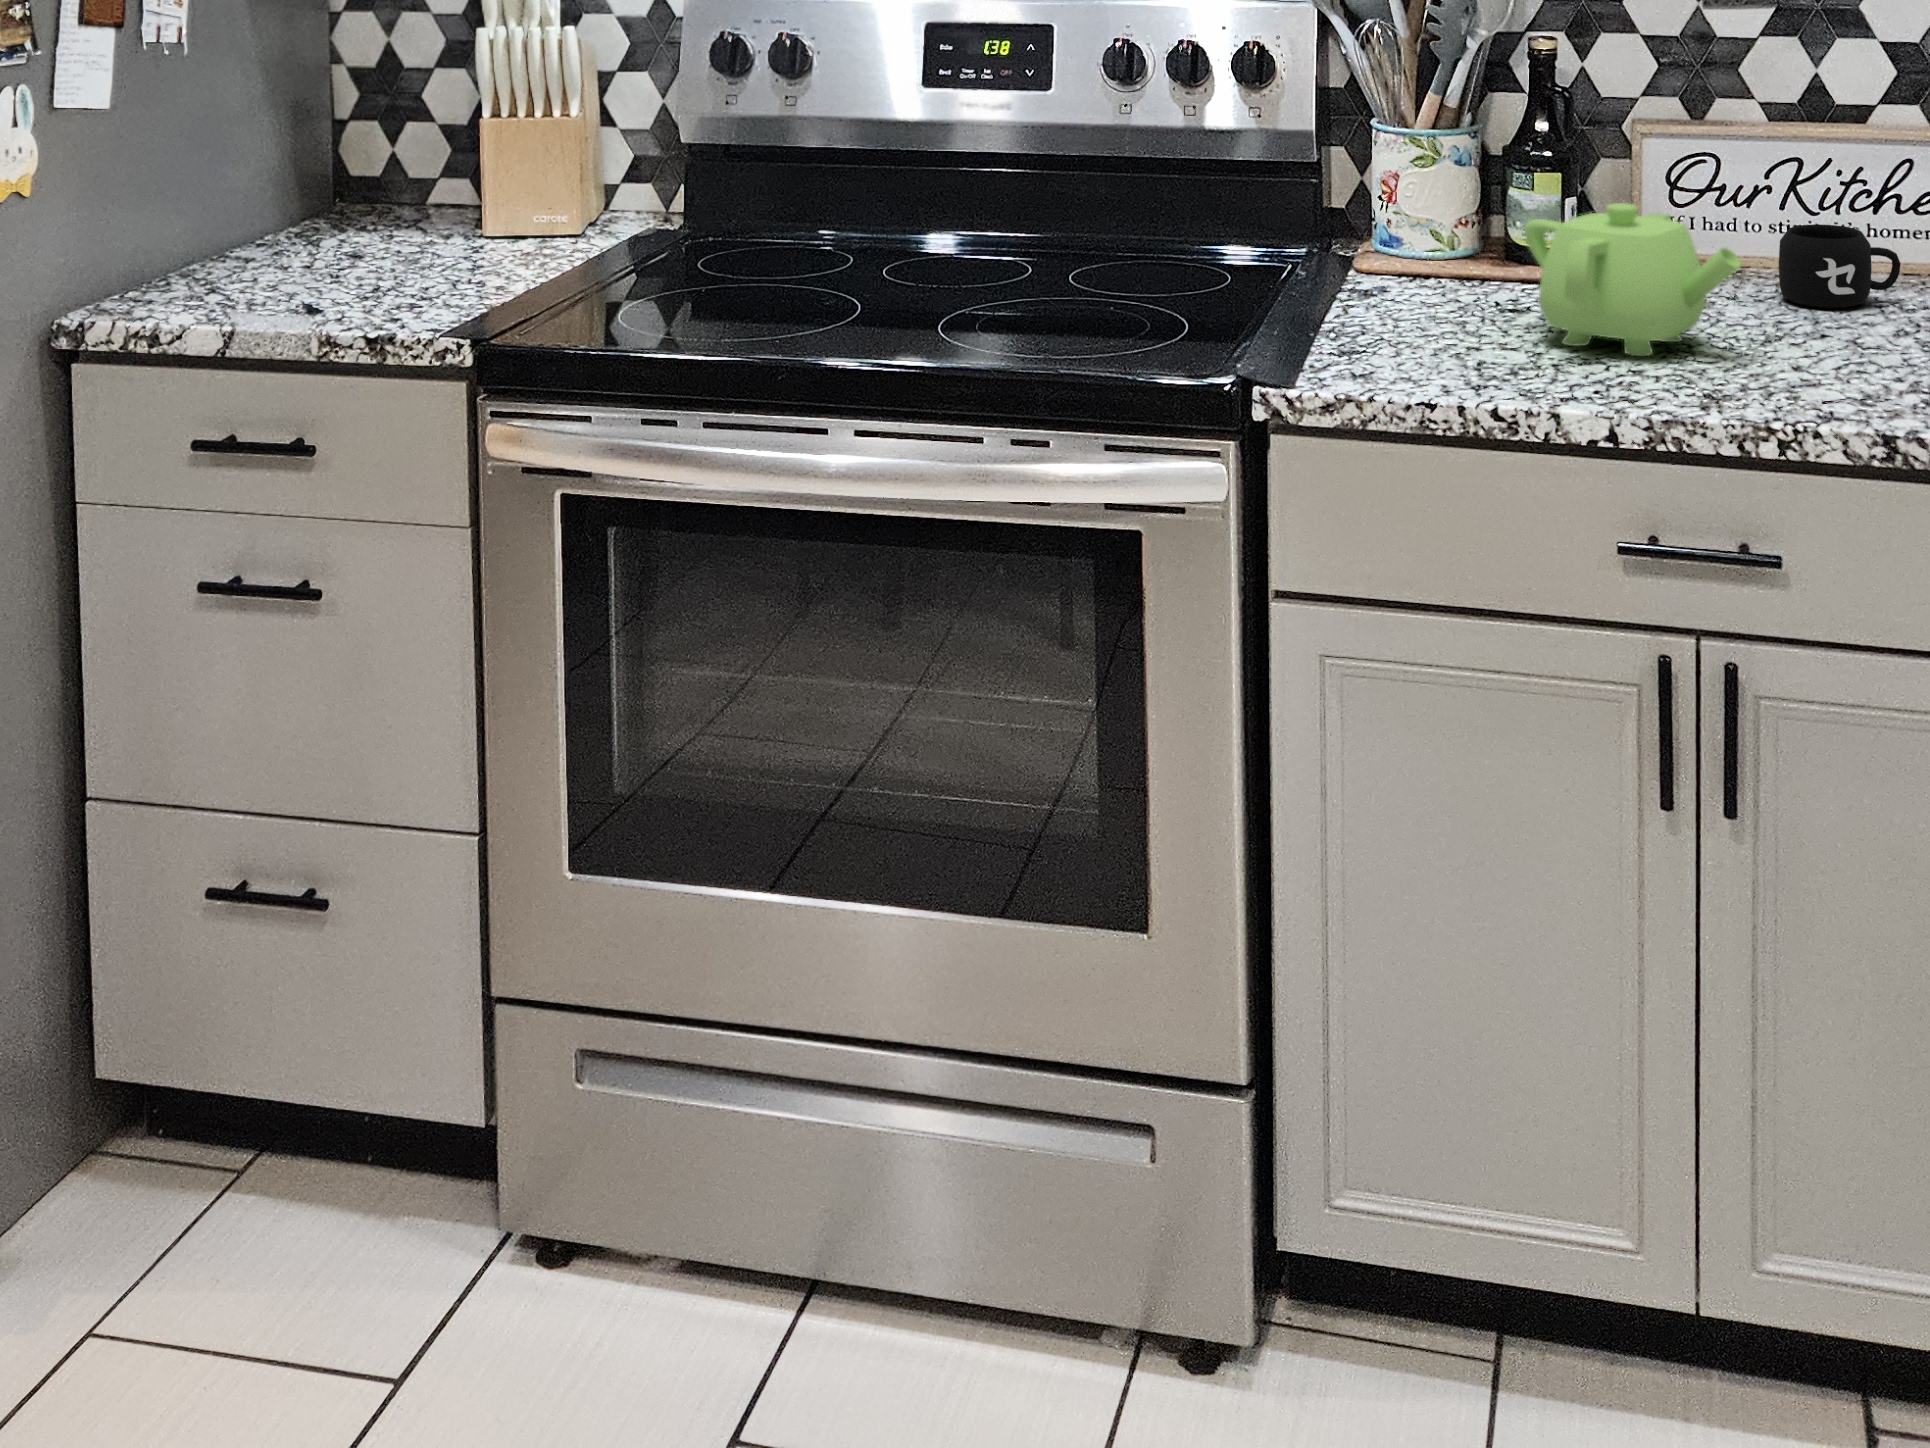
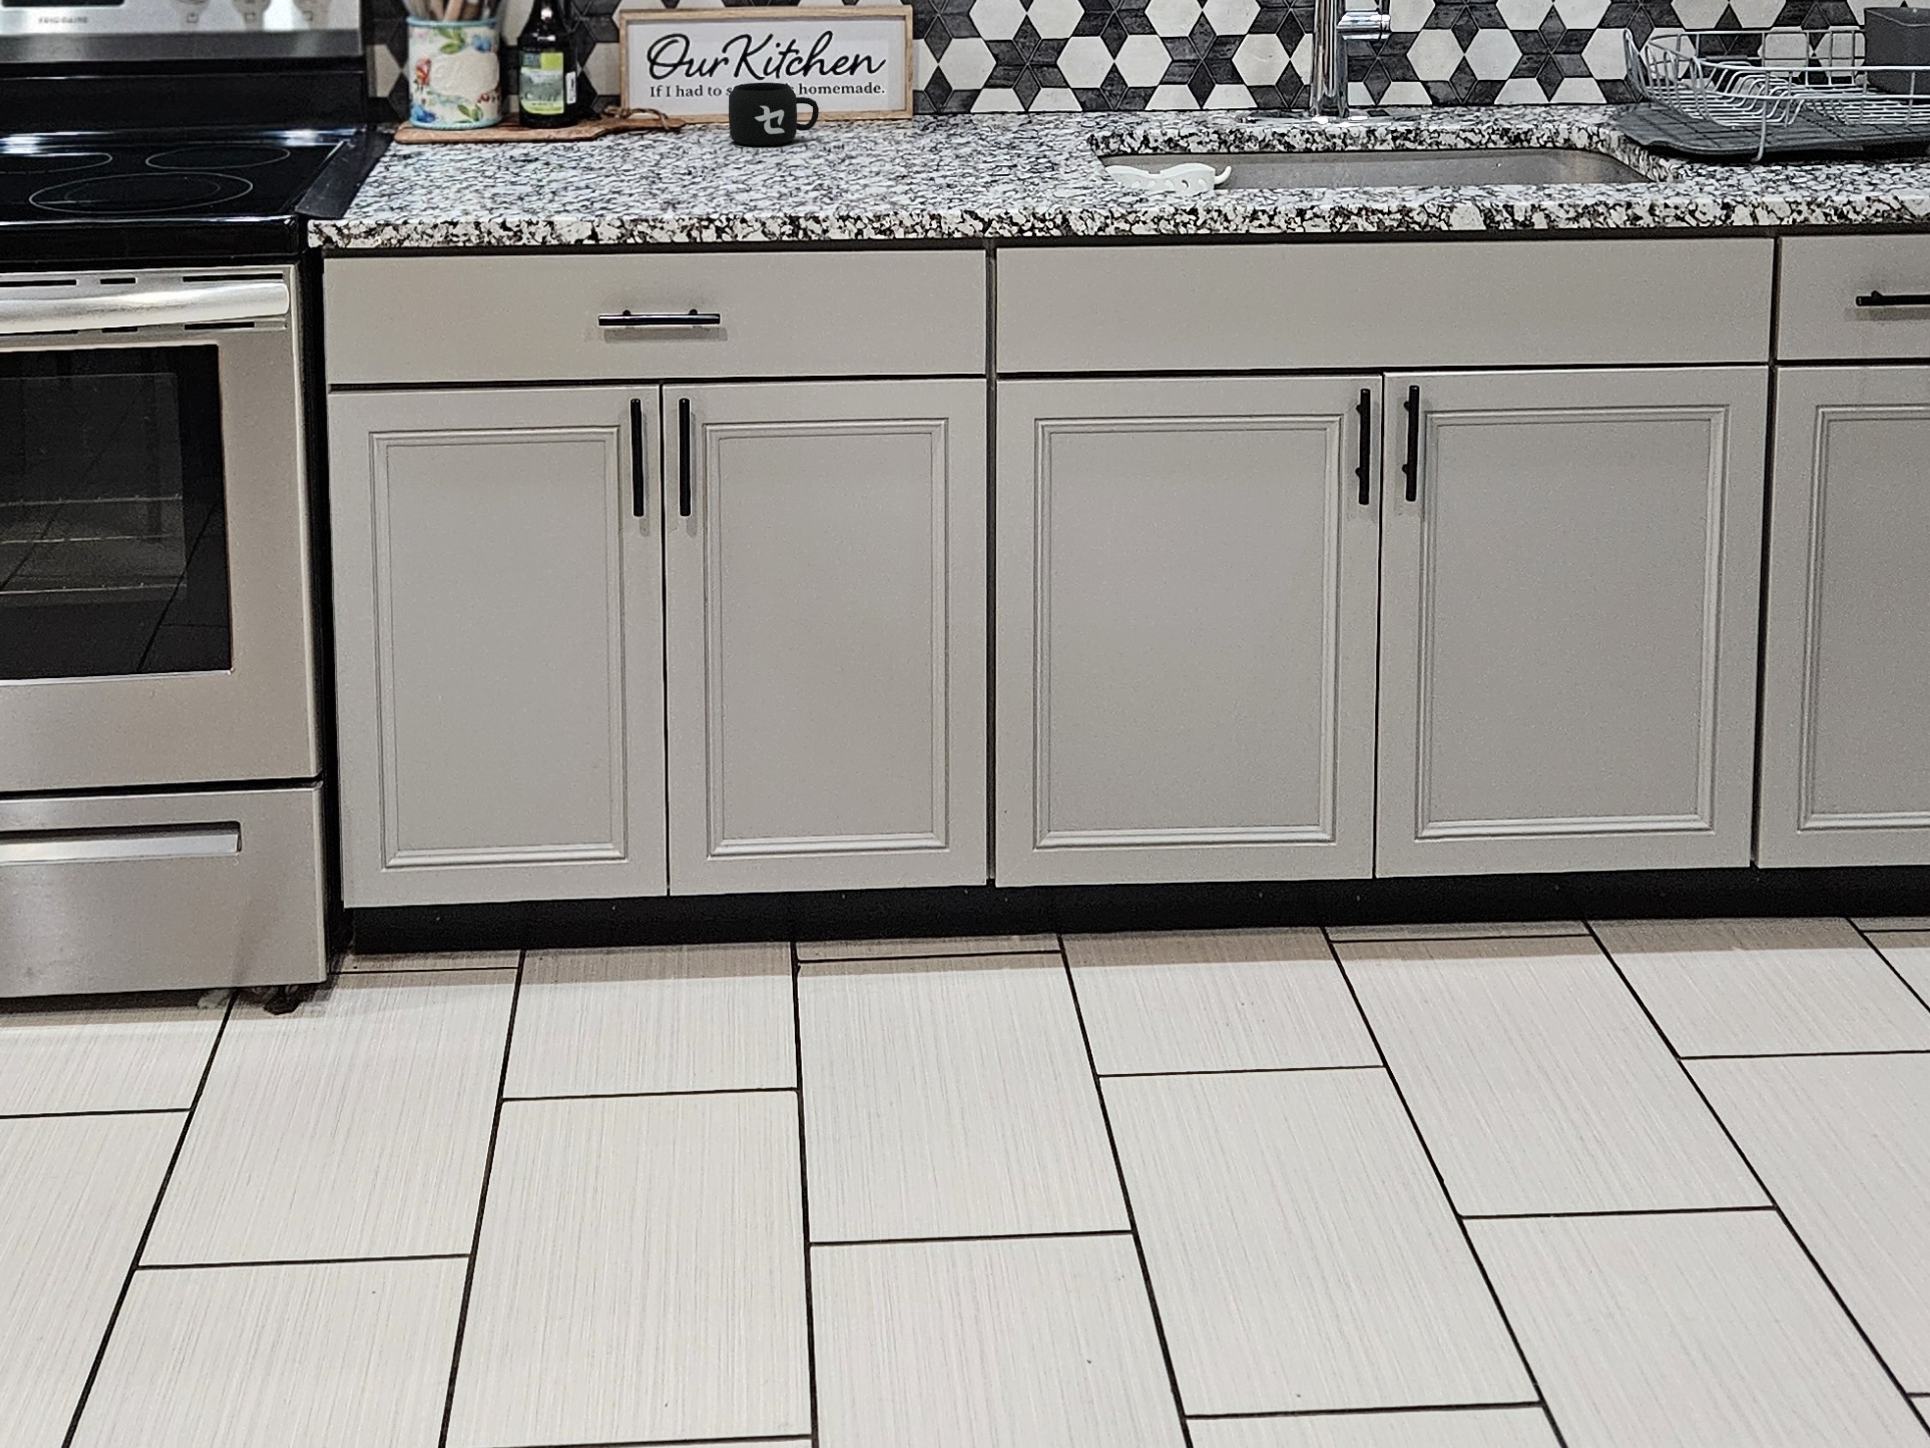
teapot: present [1524,203,1741,356] -> none [527,64,692,182]

